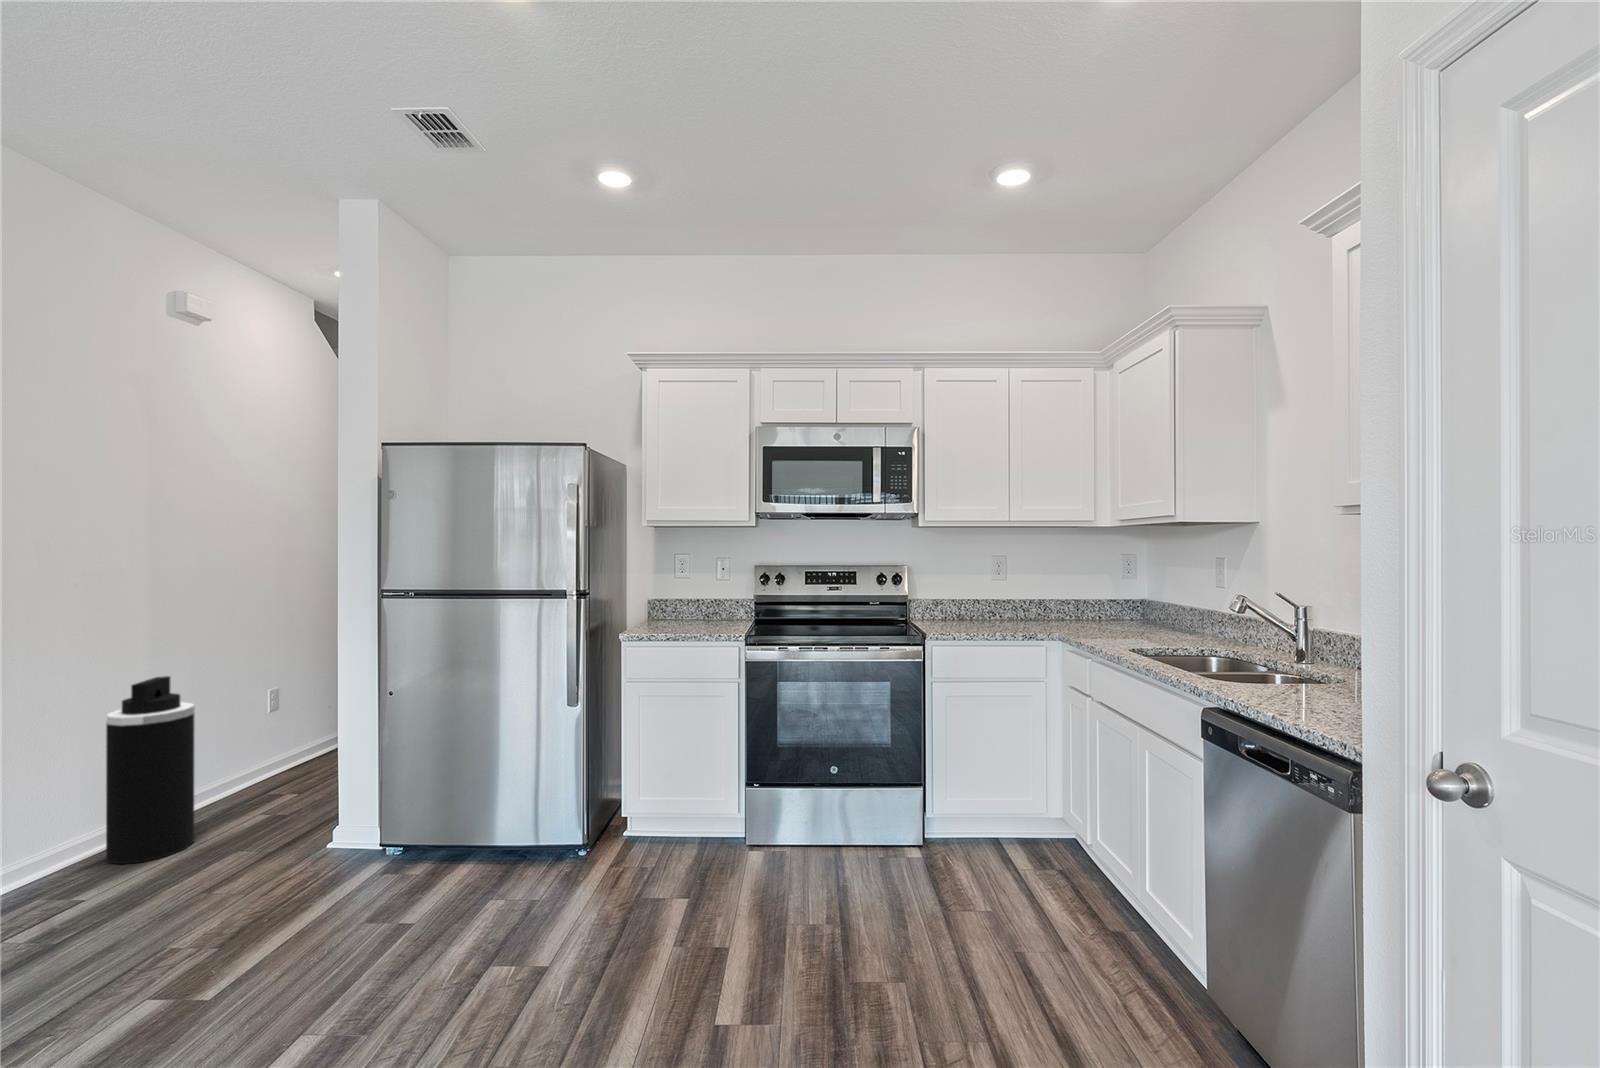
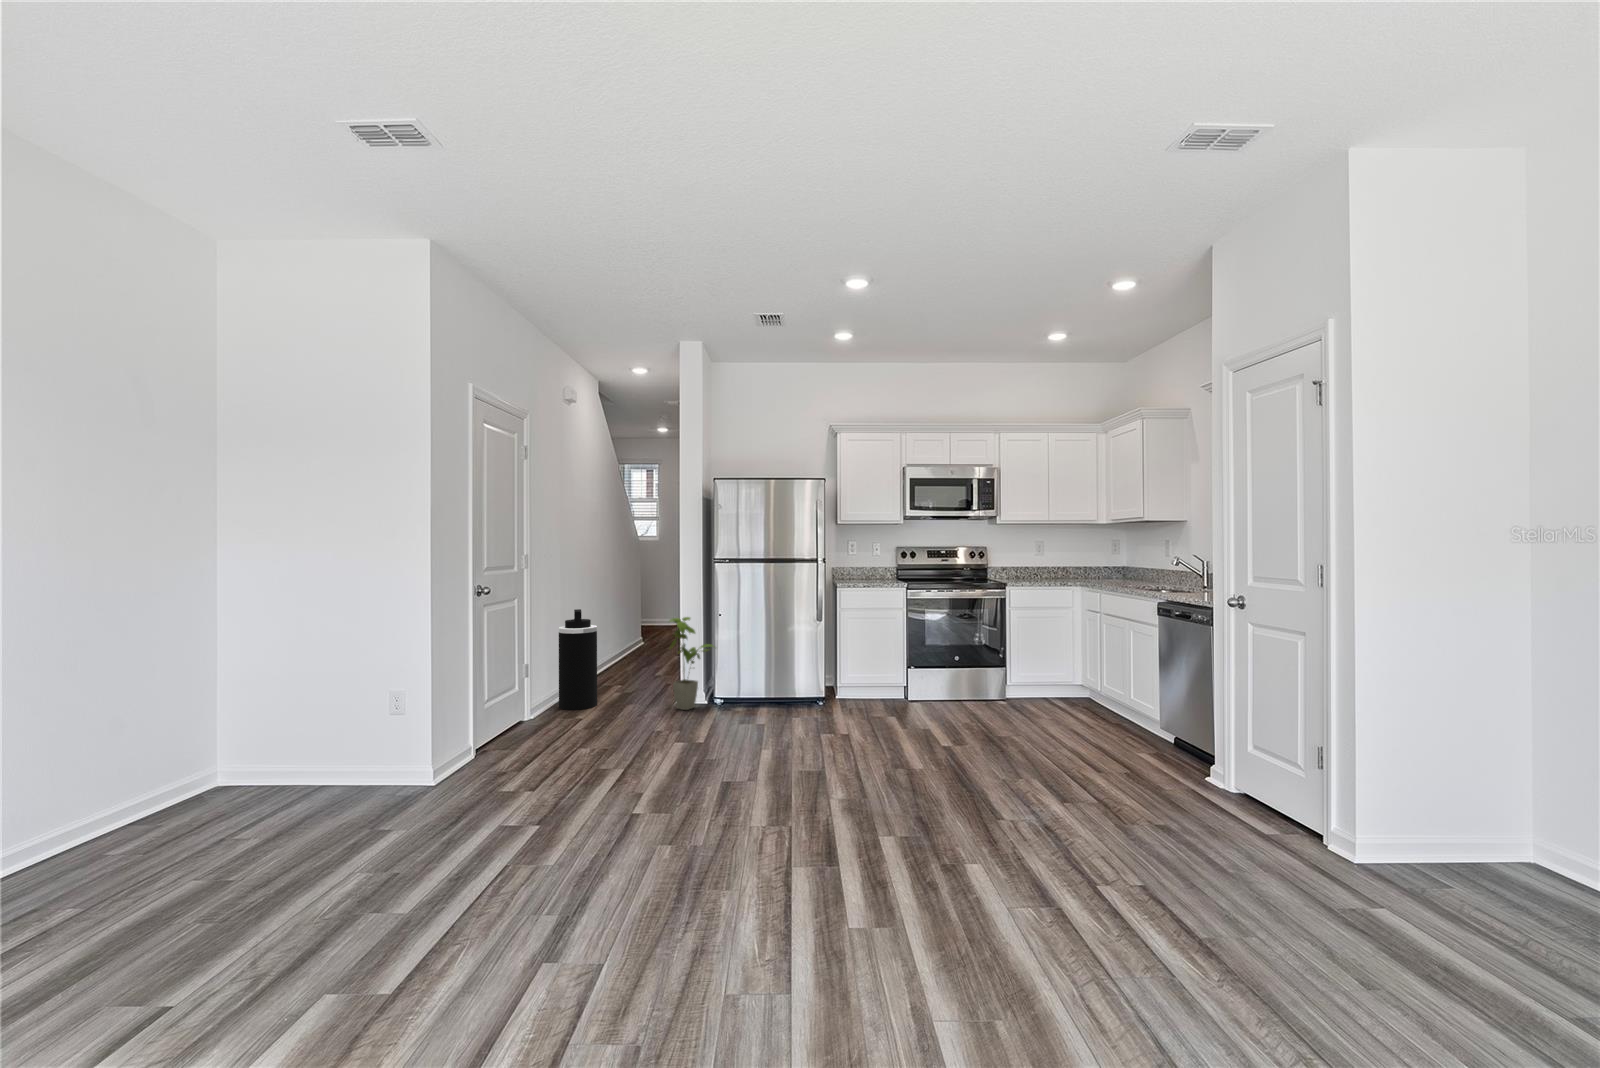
house plant: none [280,697,380,869] -> present [670,617,714,710]

